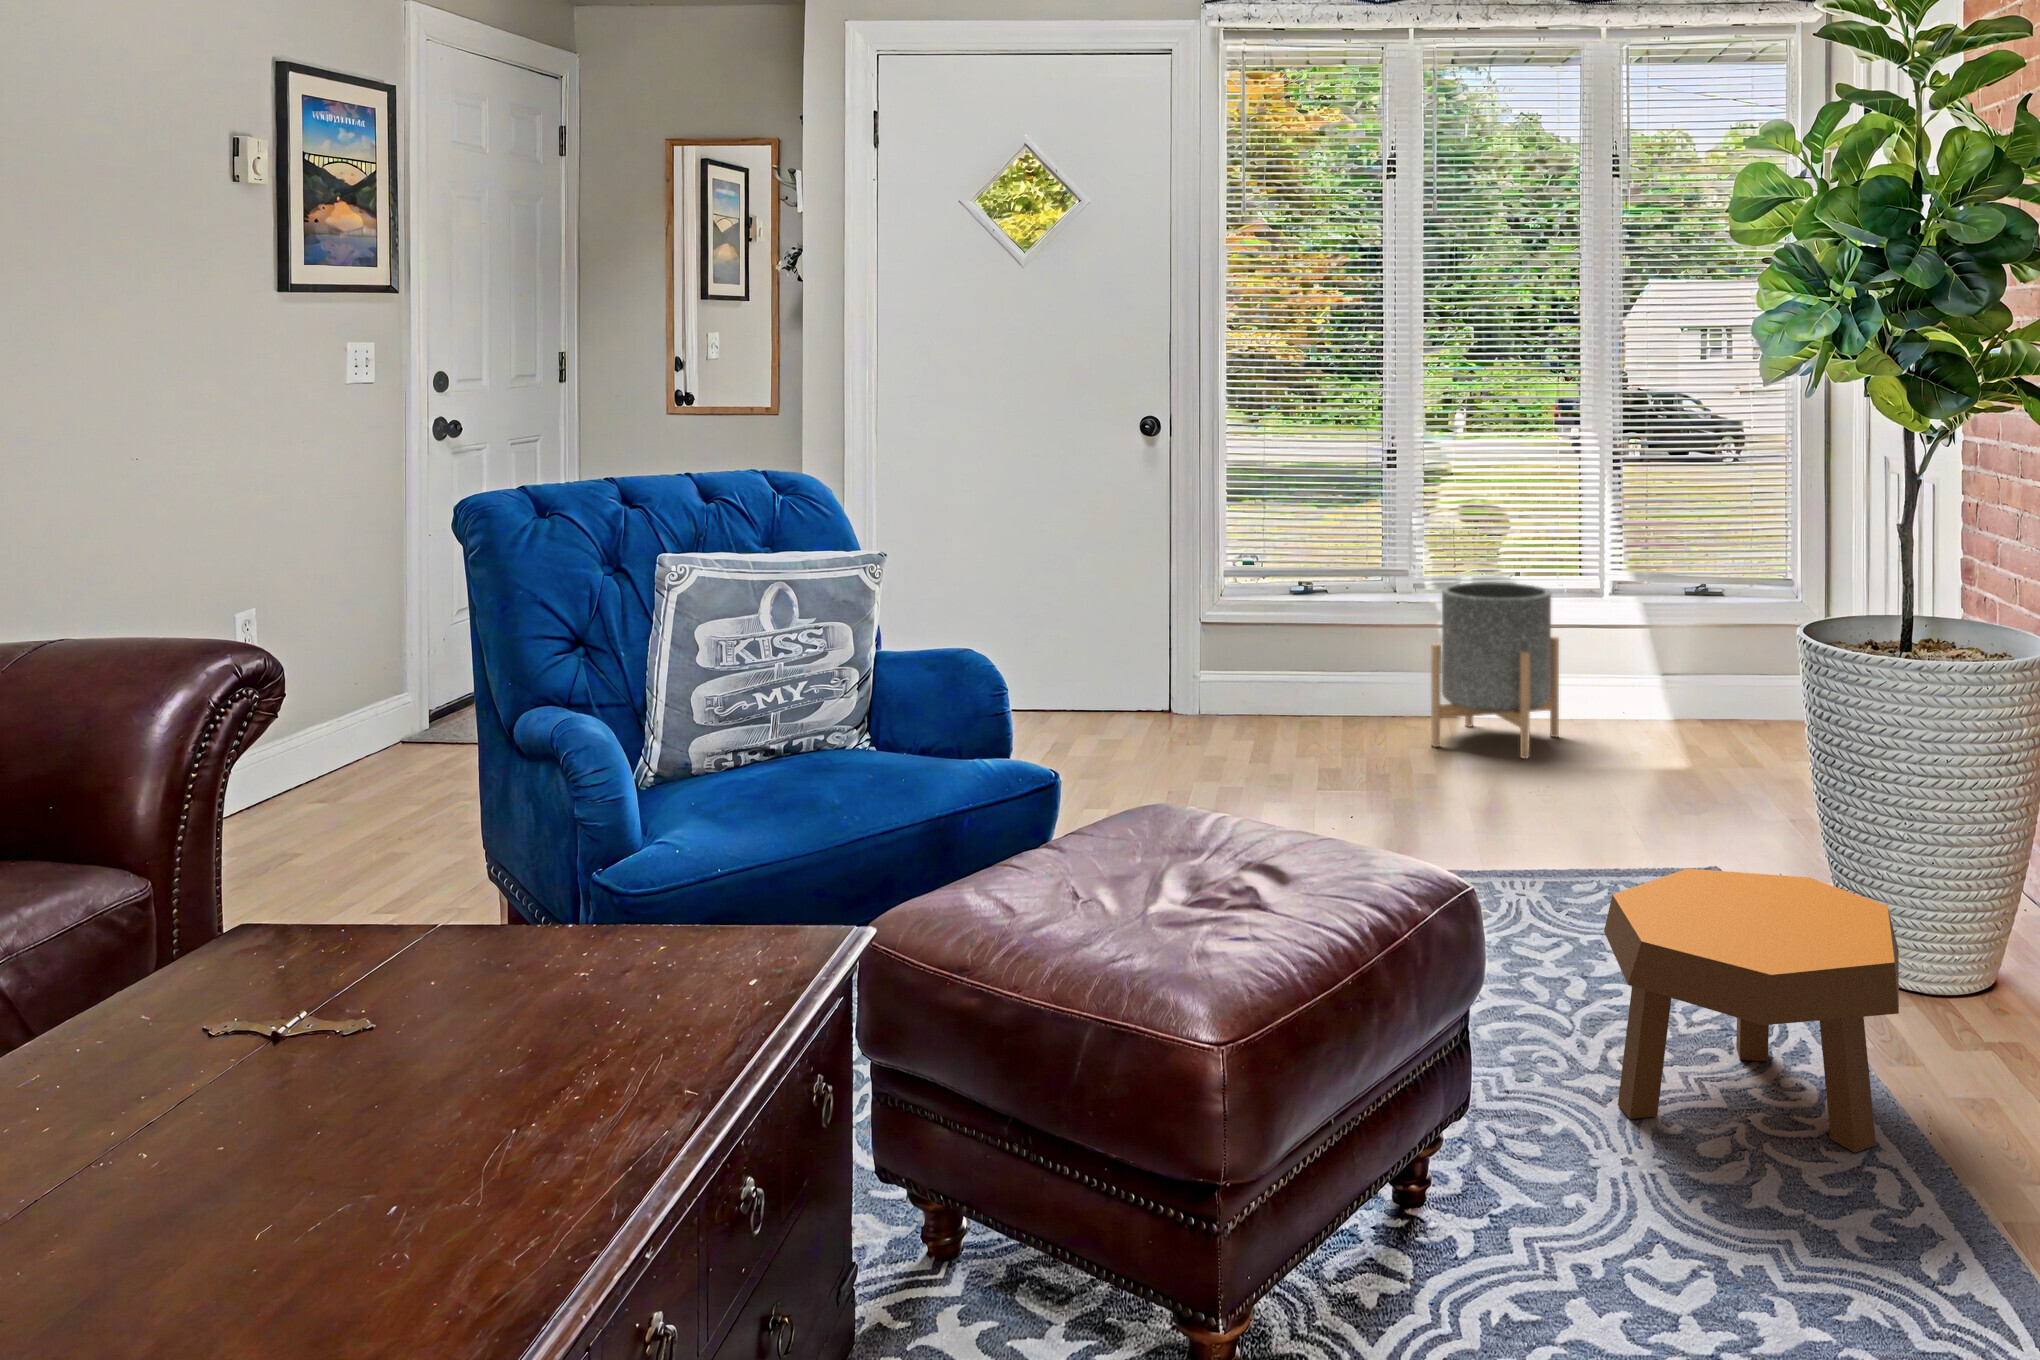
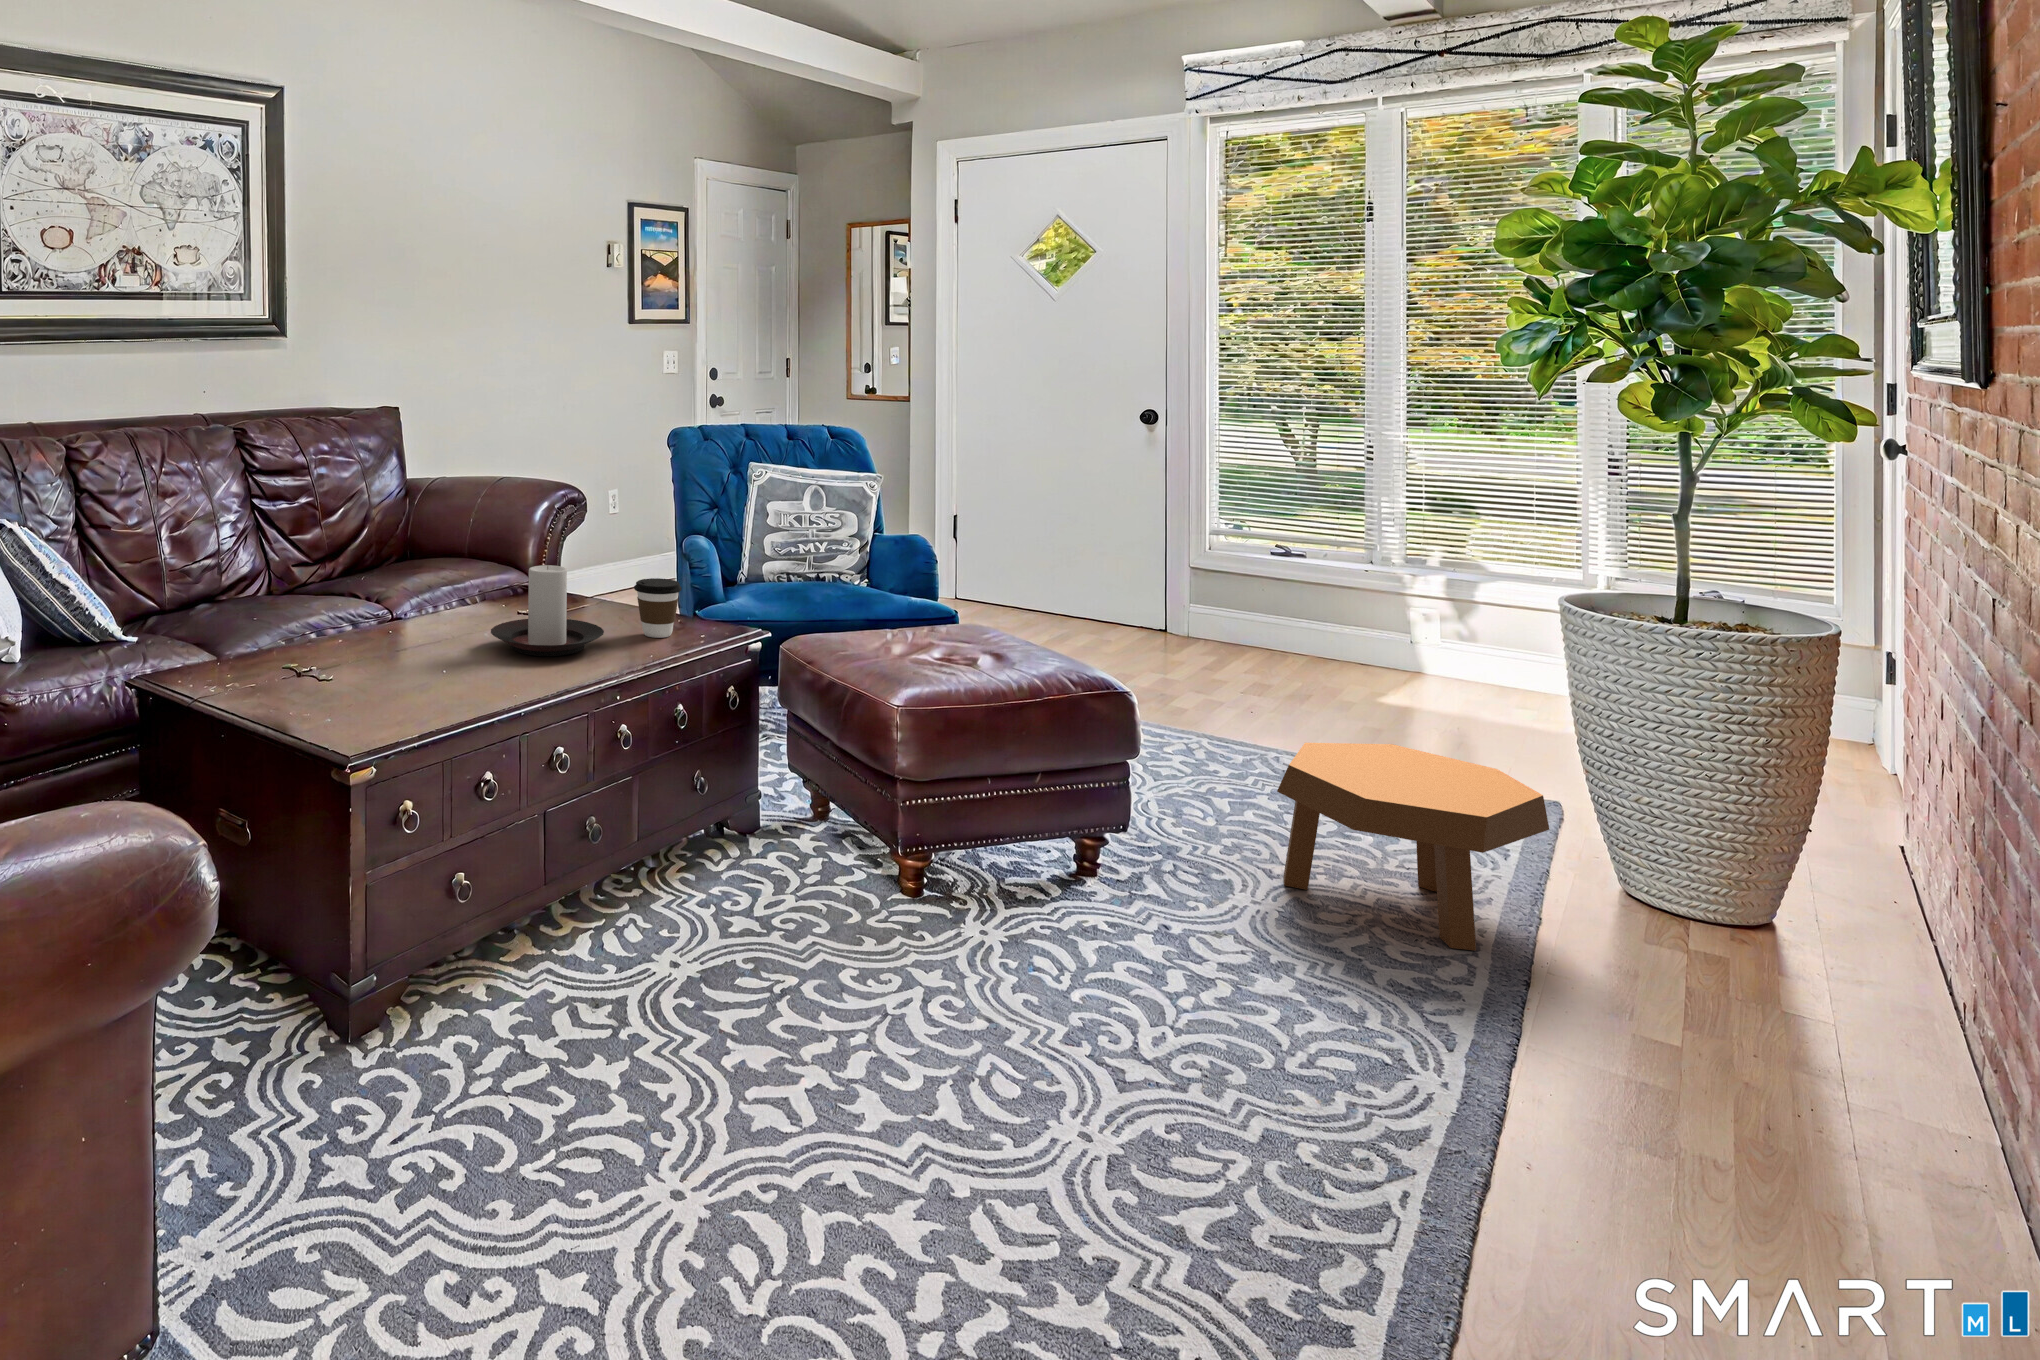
planter: present [1431,582,1559,758] -> none [1371,551,1511,698]
coffee cup: none [578,856,697,1007] -> present [634,578,682,638]
candle holder: none [180,898,542,1180] -> present [491,563,604,656]

